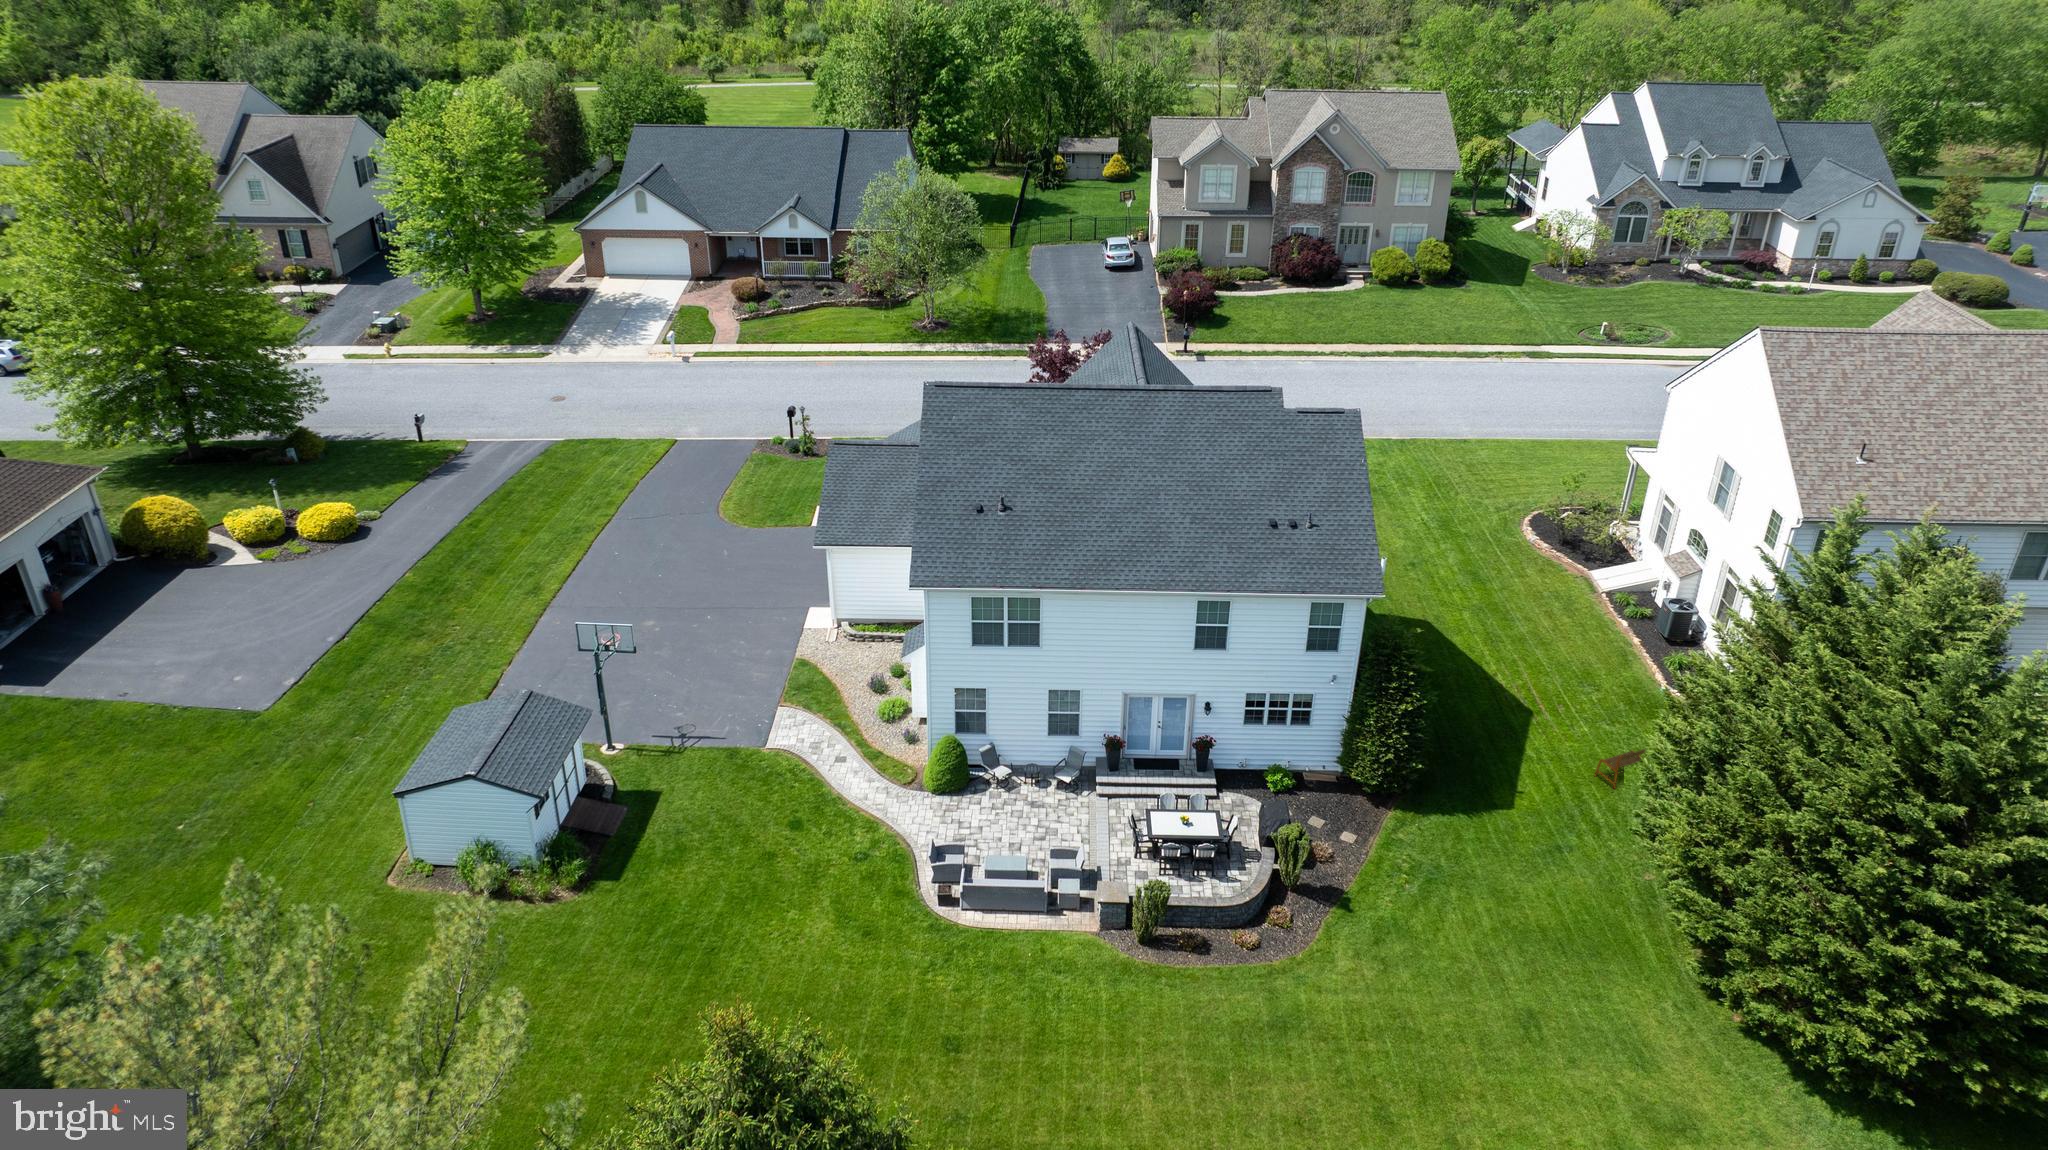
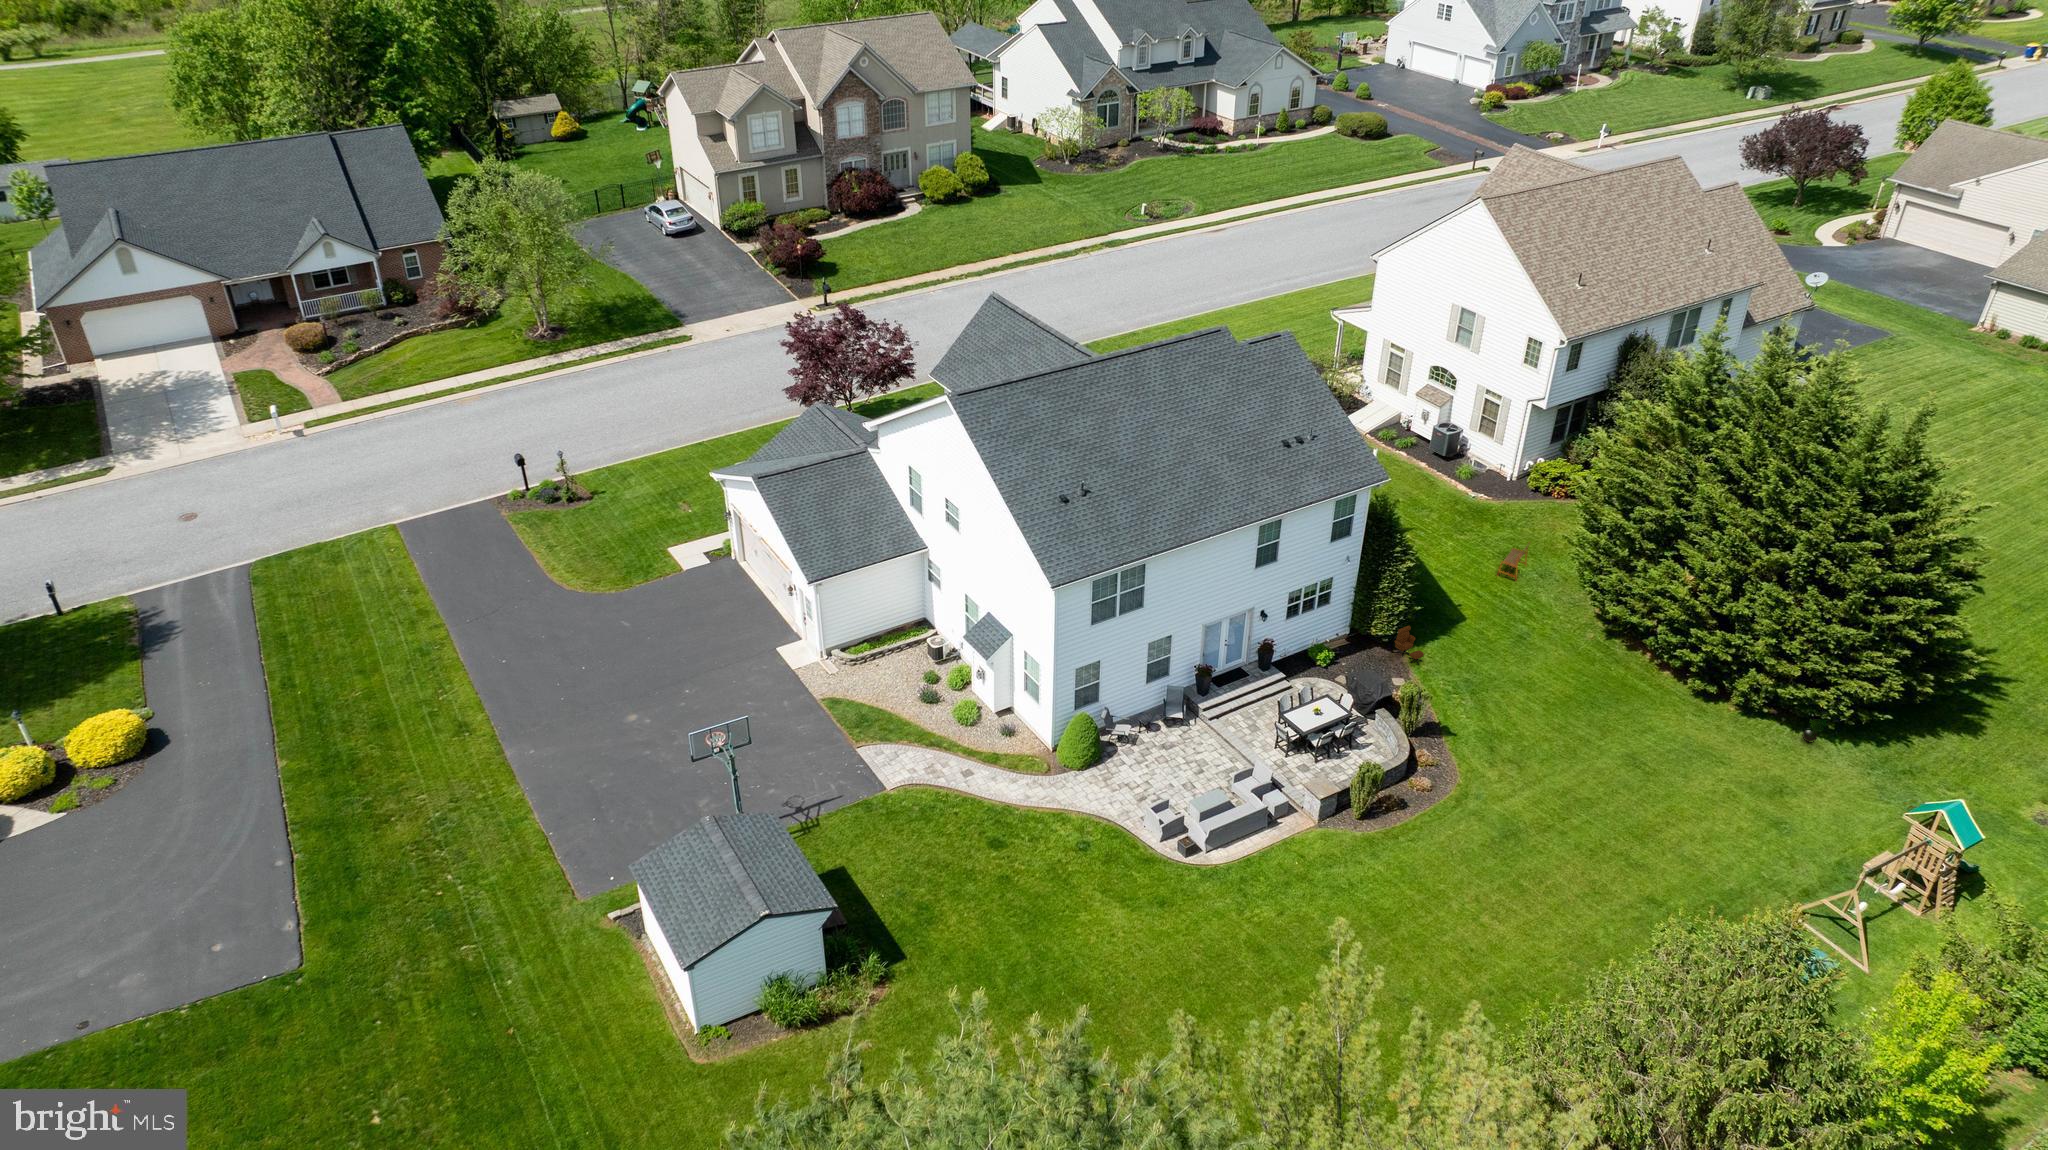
lounge chair: none [1376,781,1405,830] -> present [1395,626,1424,665]
potted tree: none [1841,1083,1878,1117] -> present [1802,720,1824,742]

